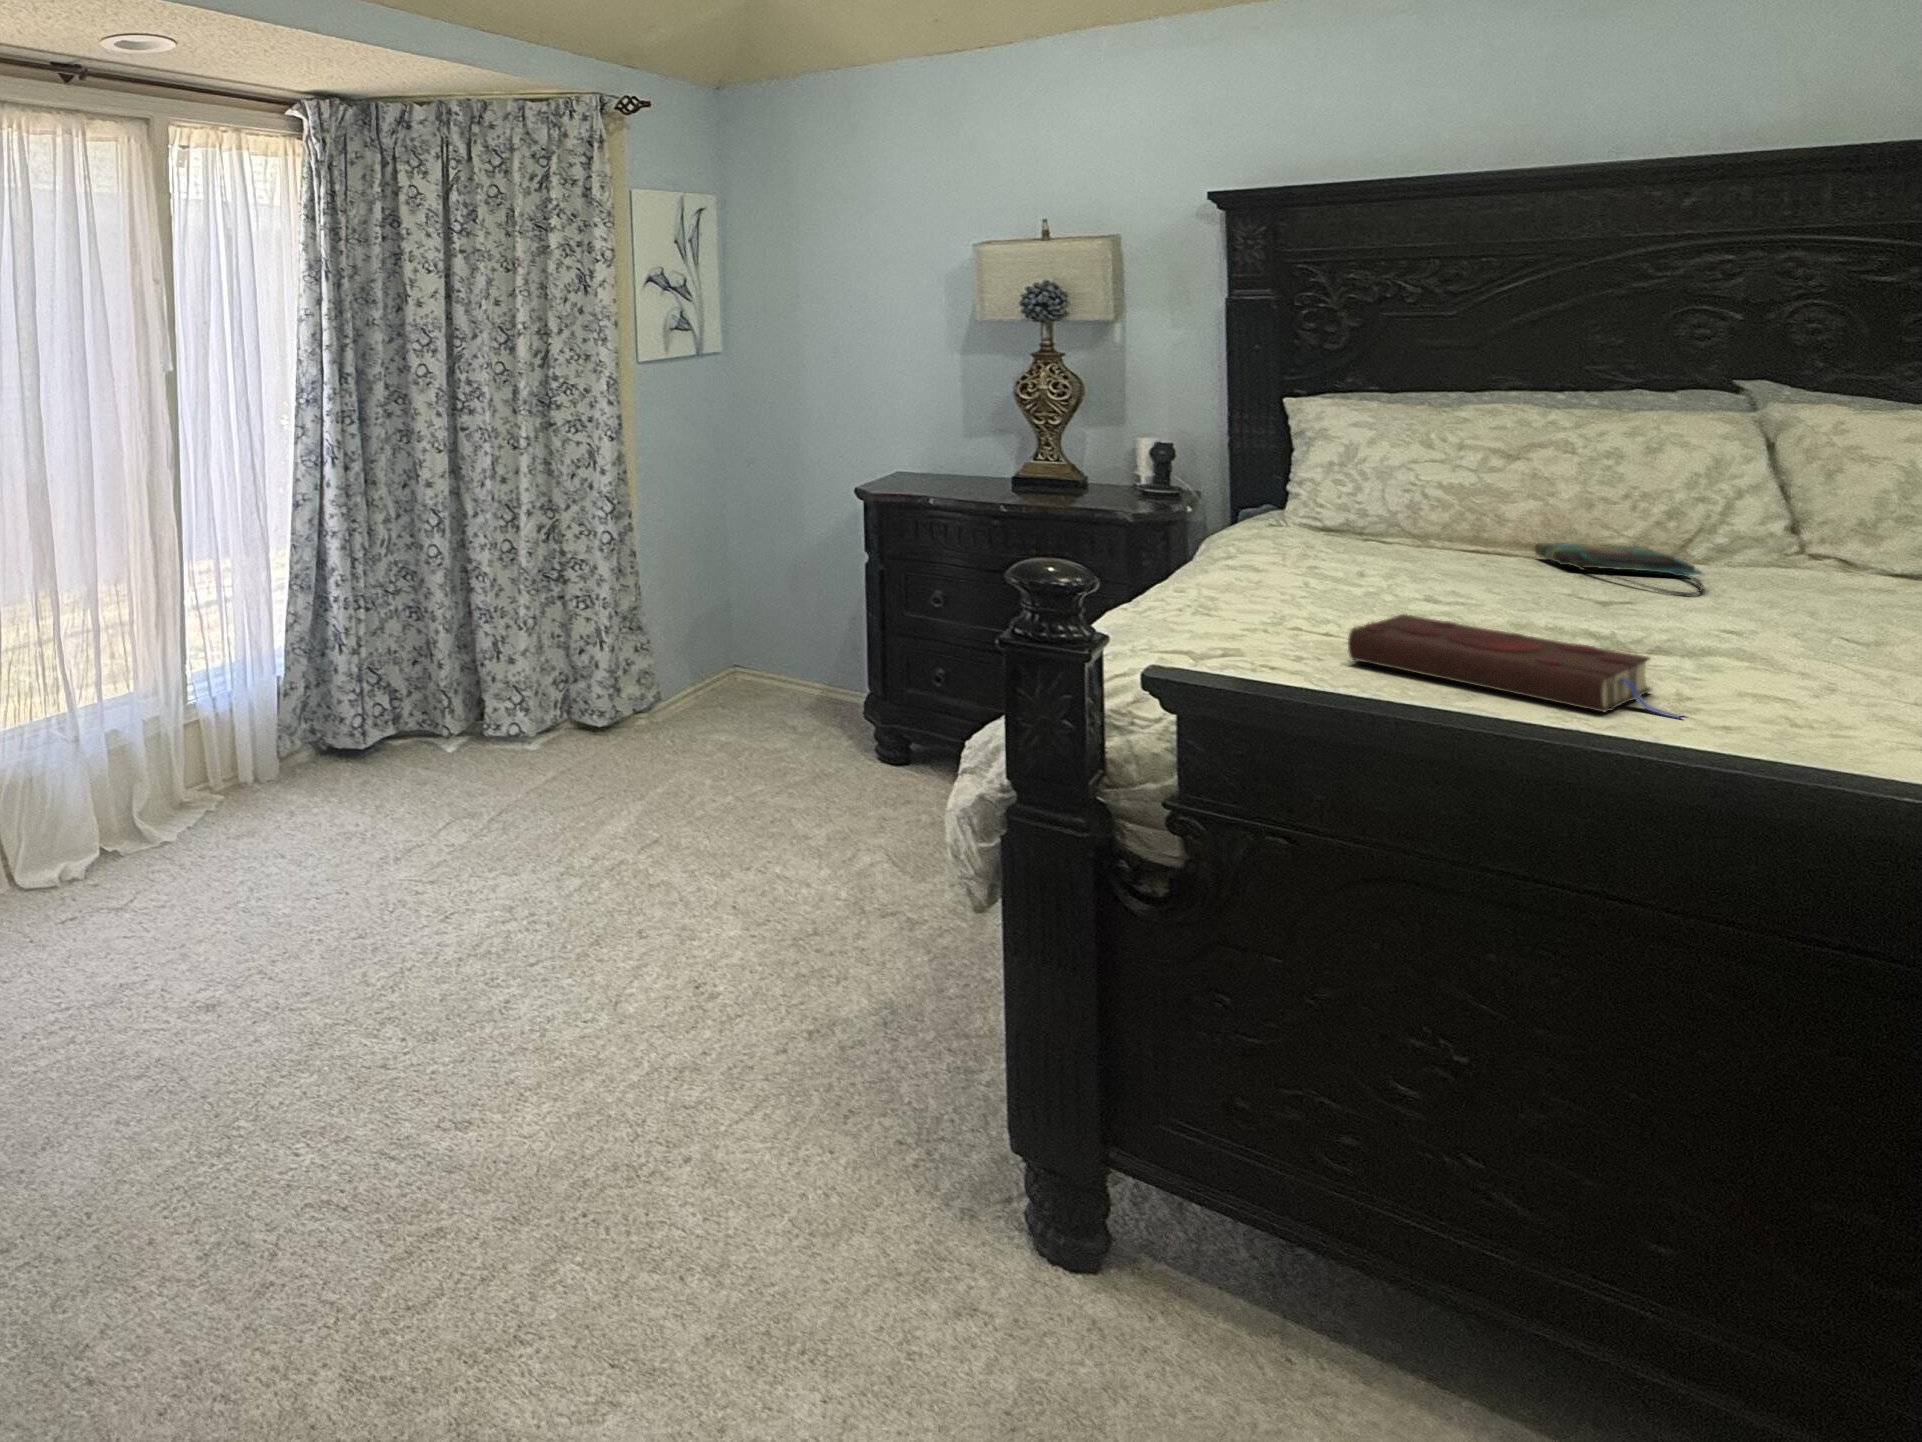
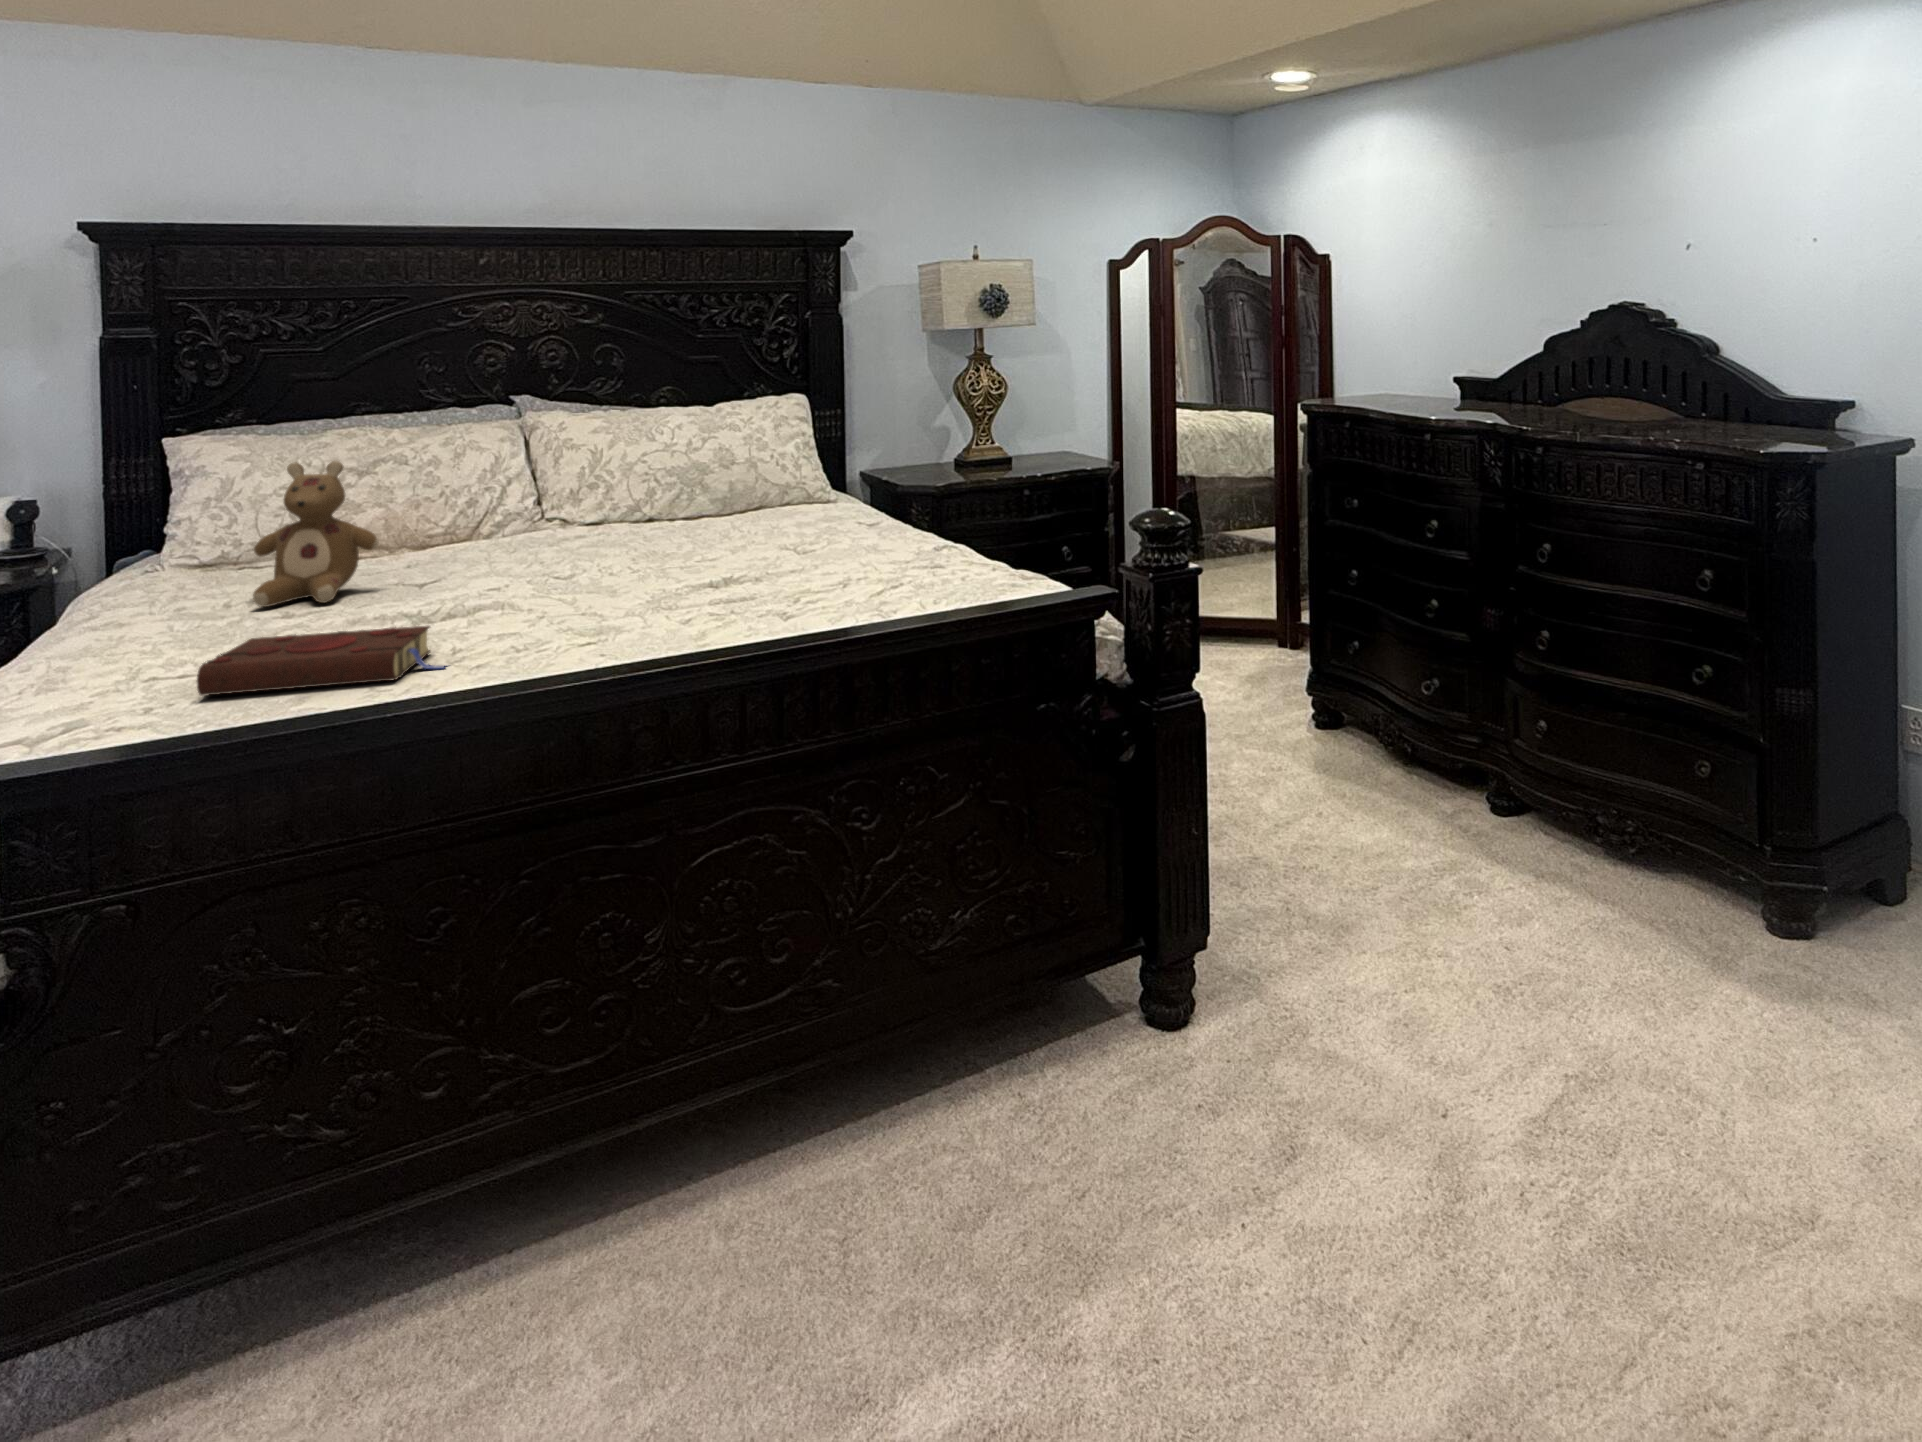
stuffed bear: none [1388,435,1547,594] -> present [253,461,379,607]
tote bag: present [1535,543,1703,597] -> none [377,536,486,570]

